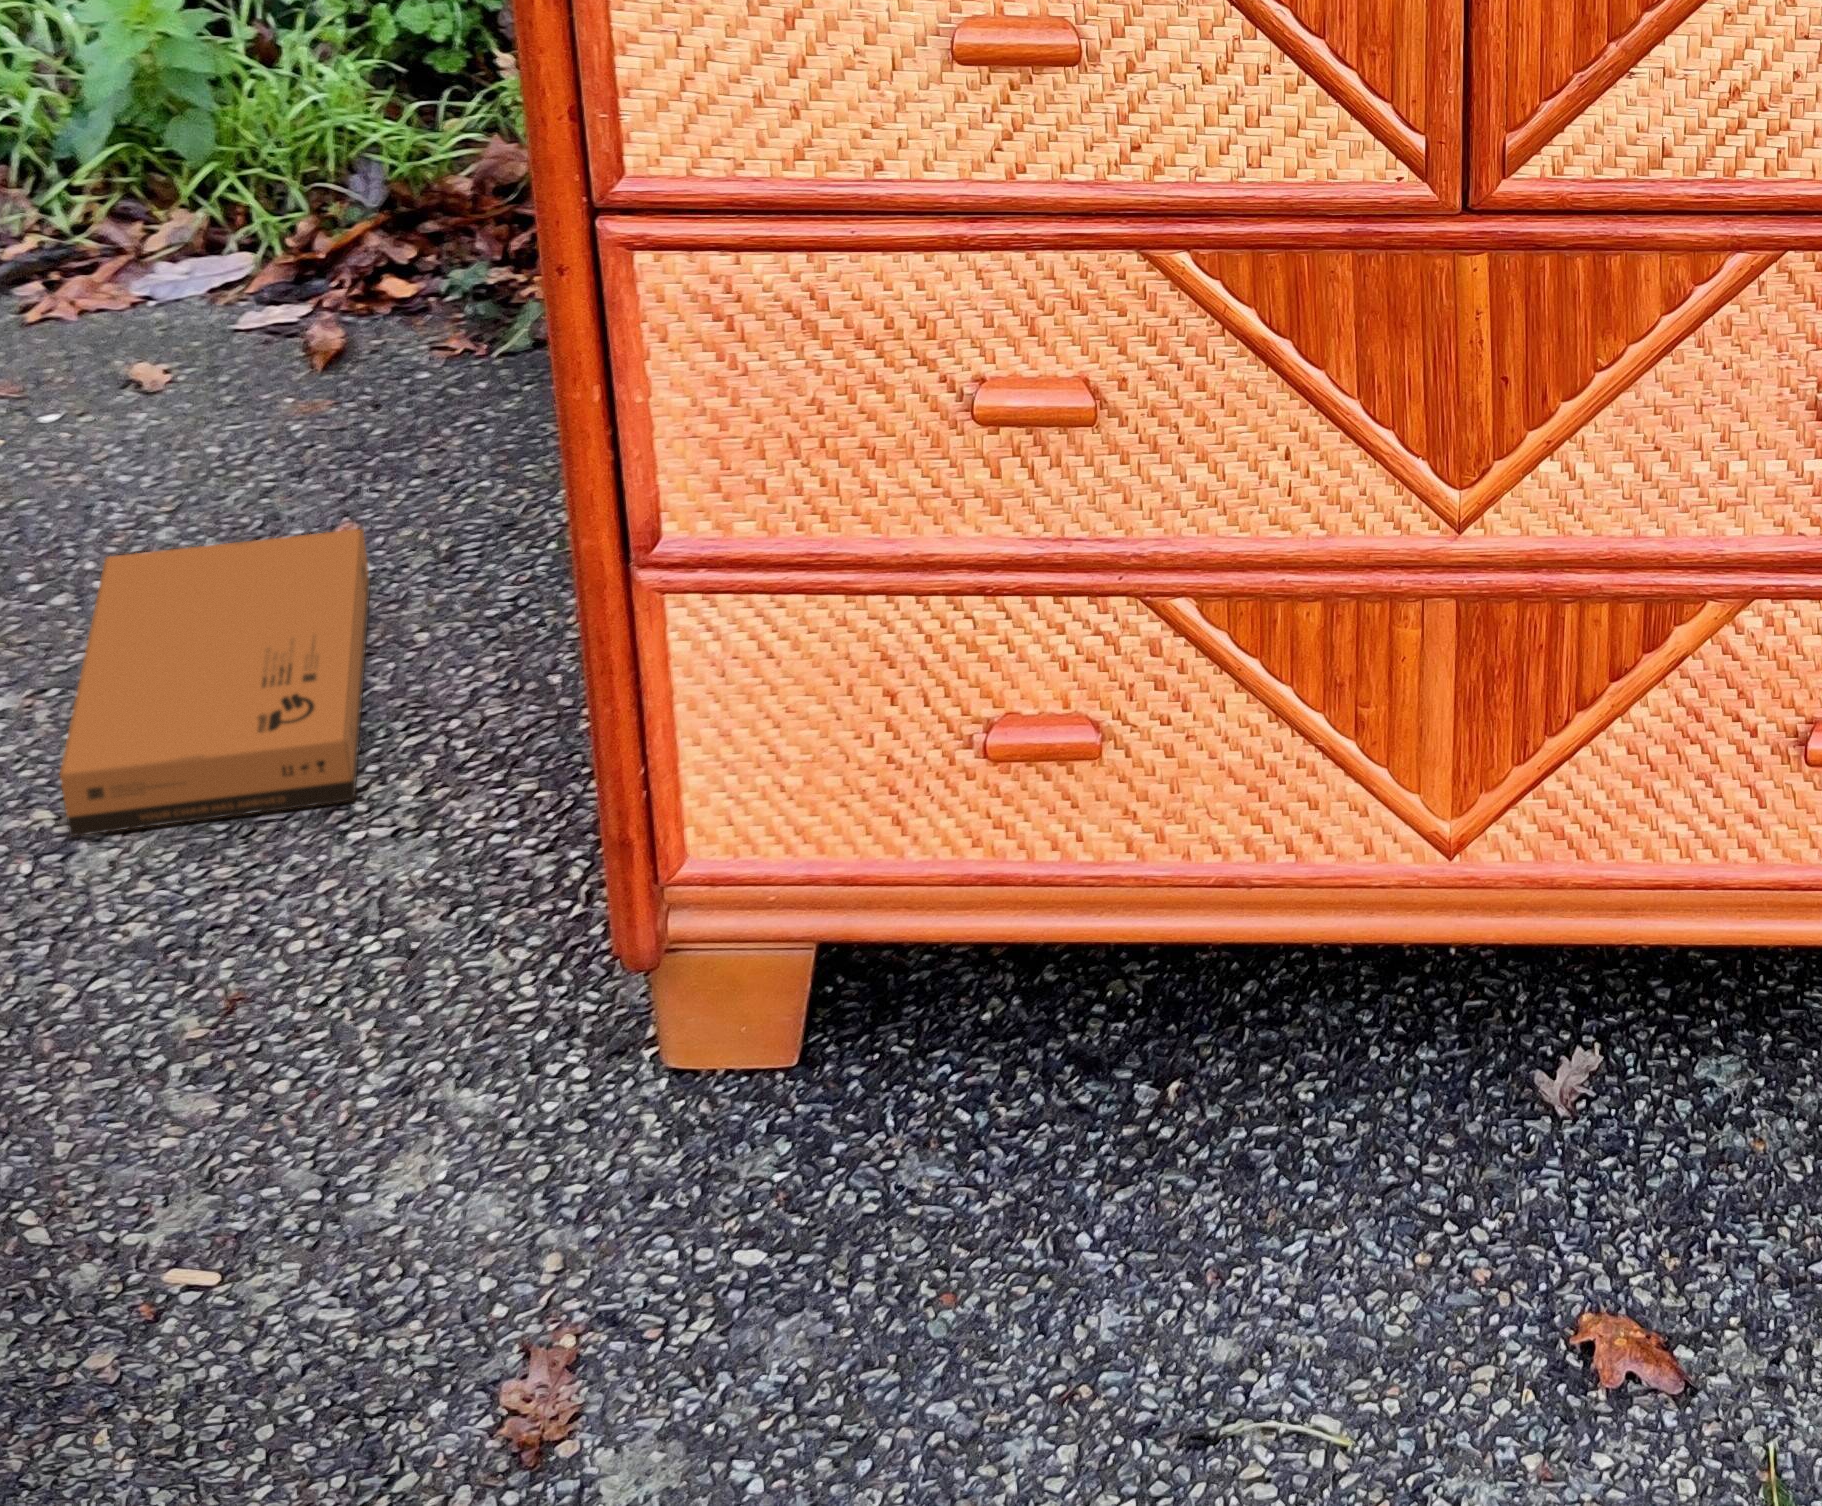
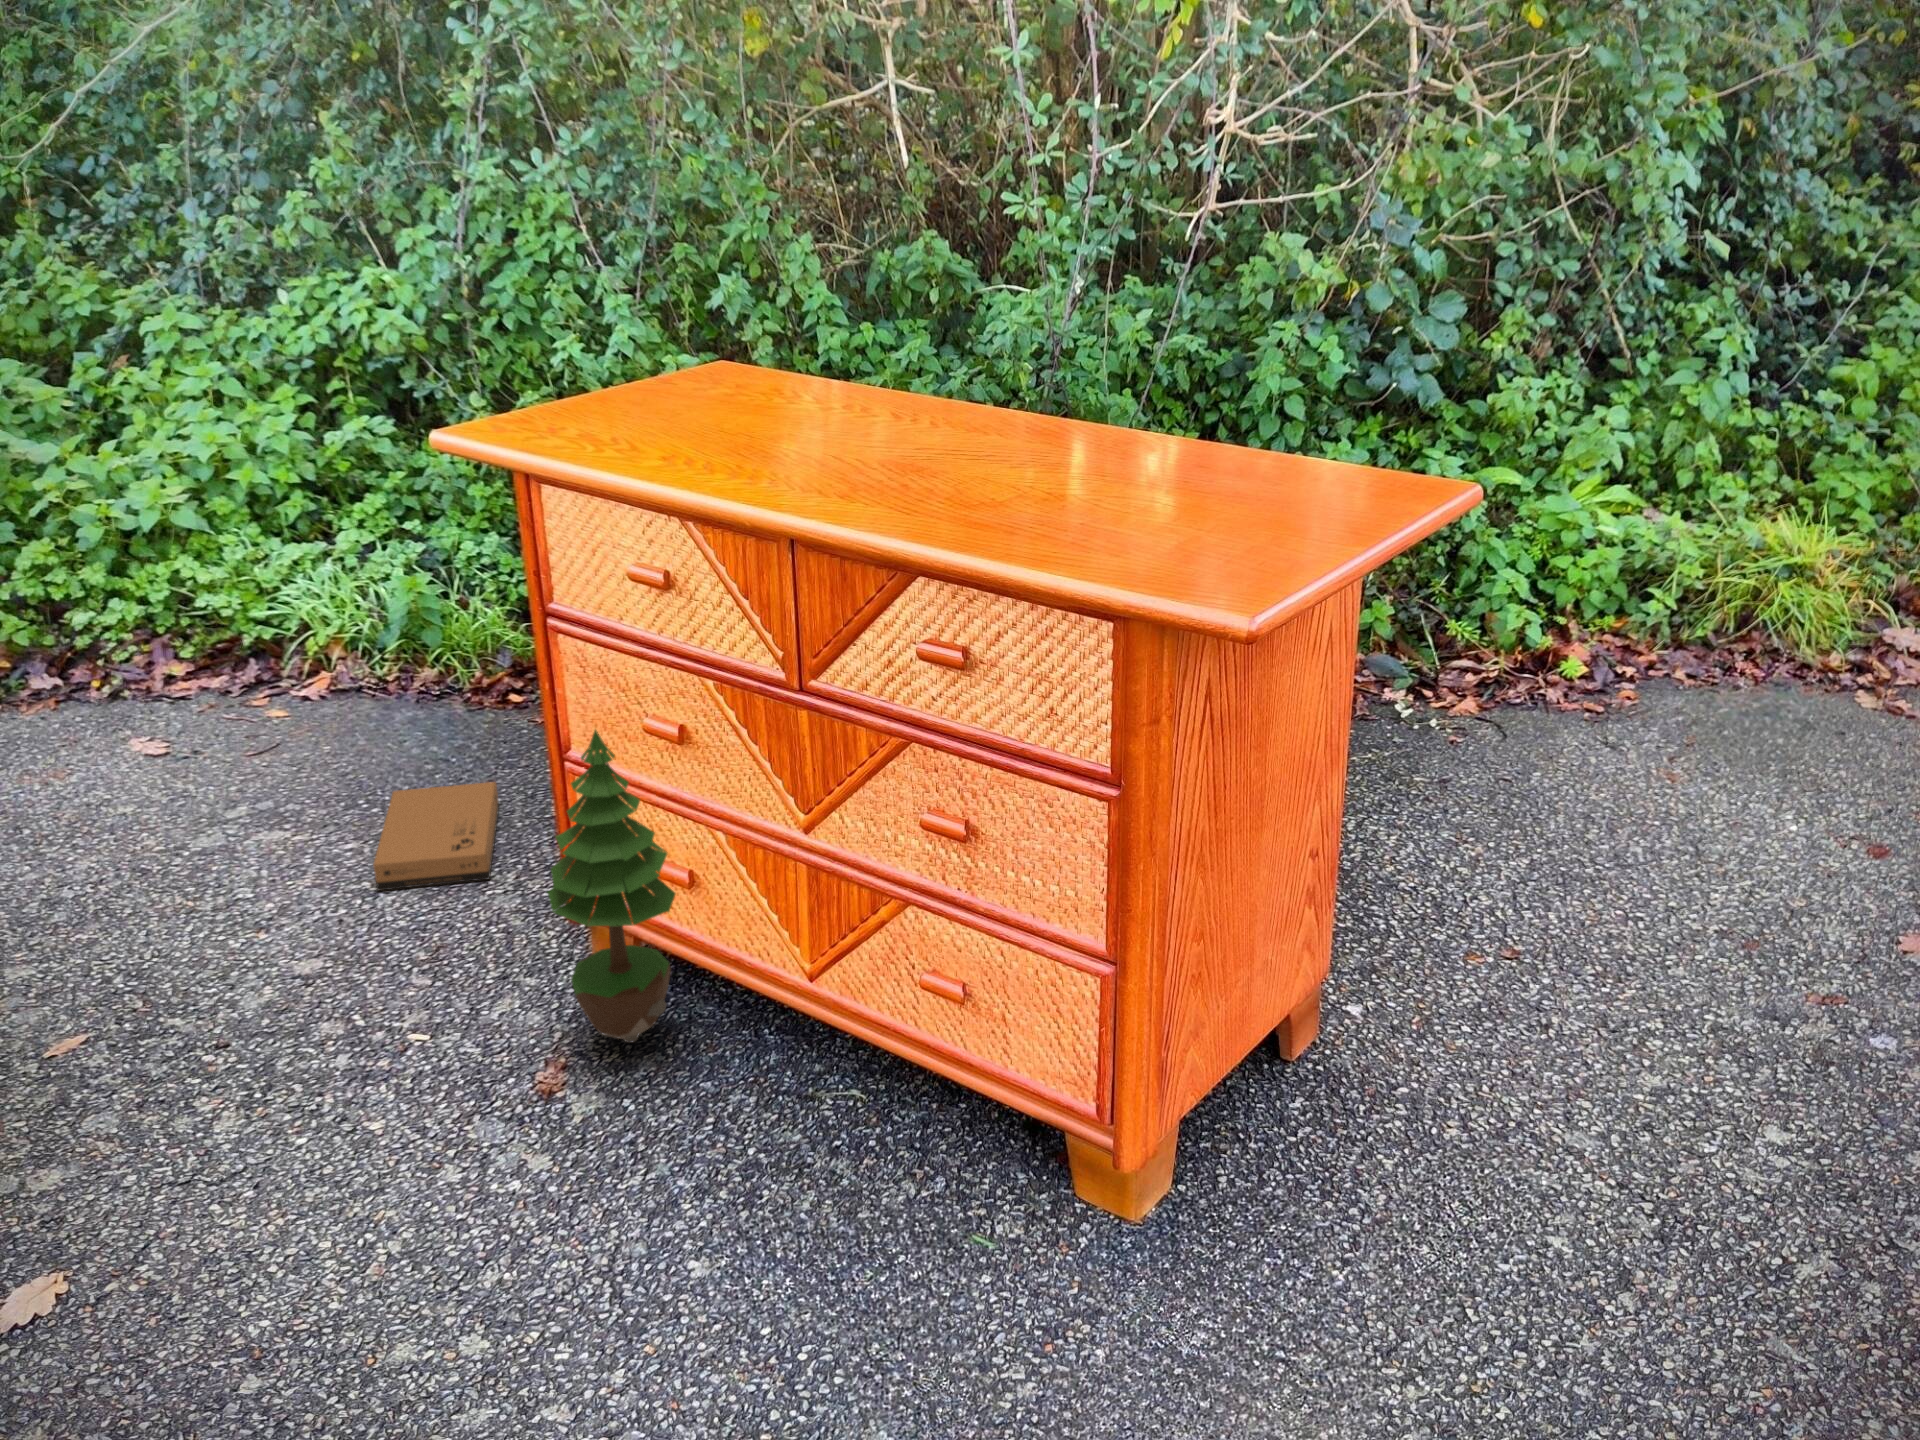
potted tree: none [528,525,865,1301] -> present [548,730,675,1042]

